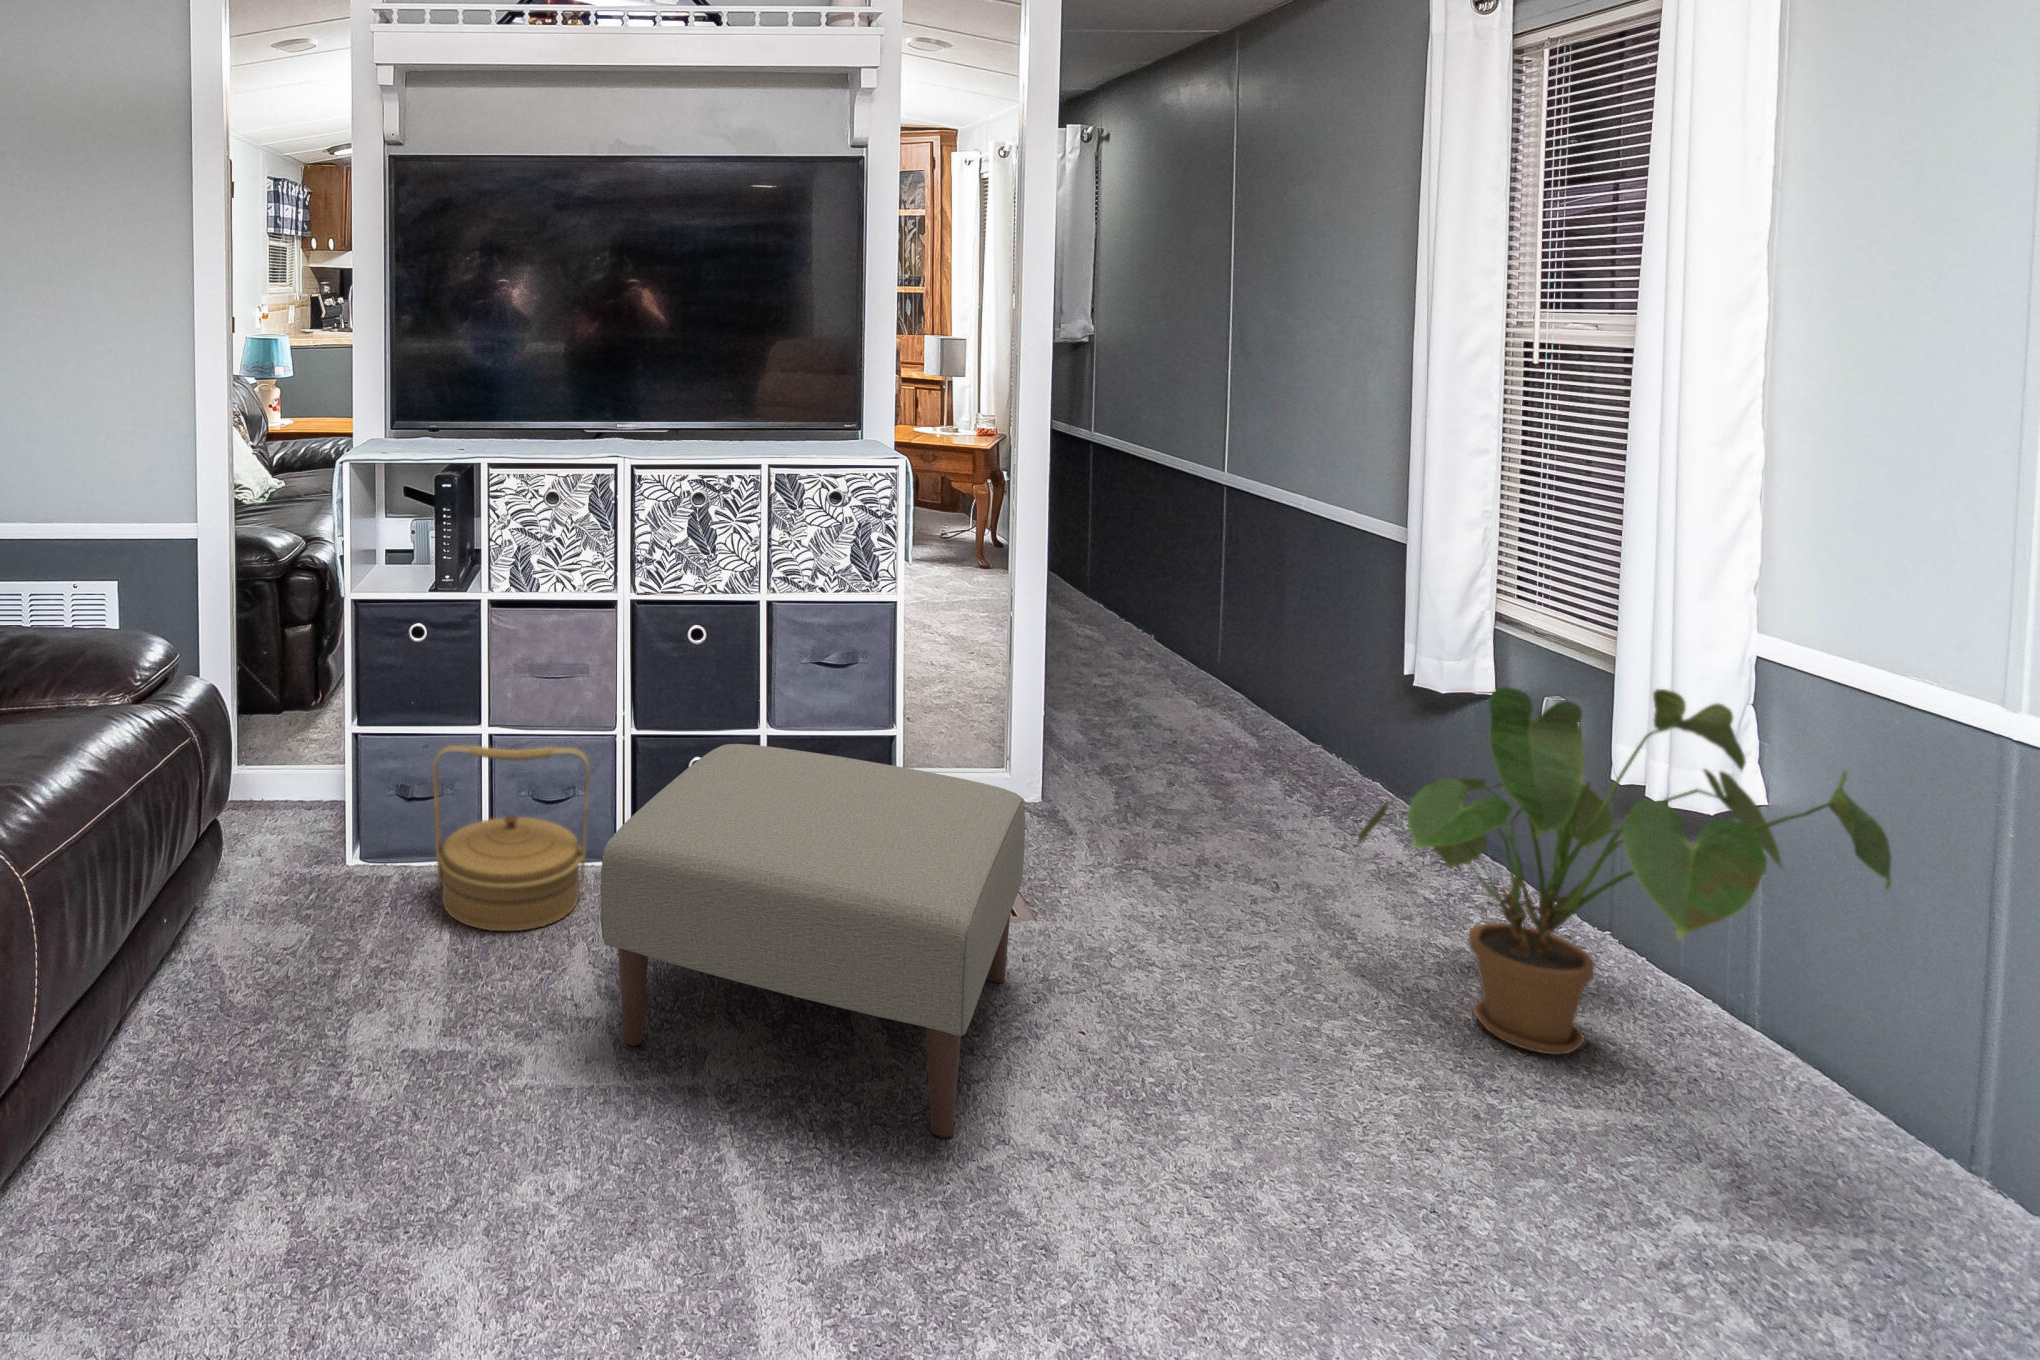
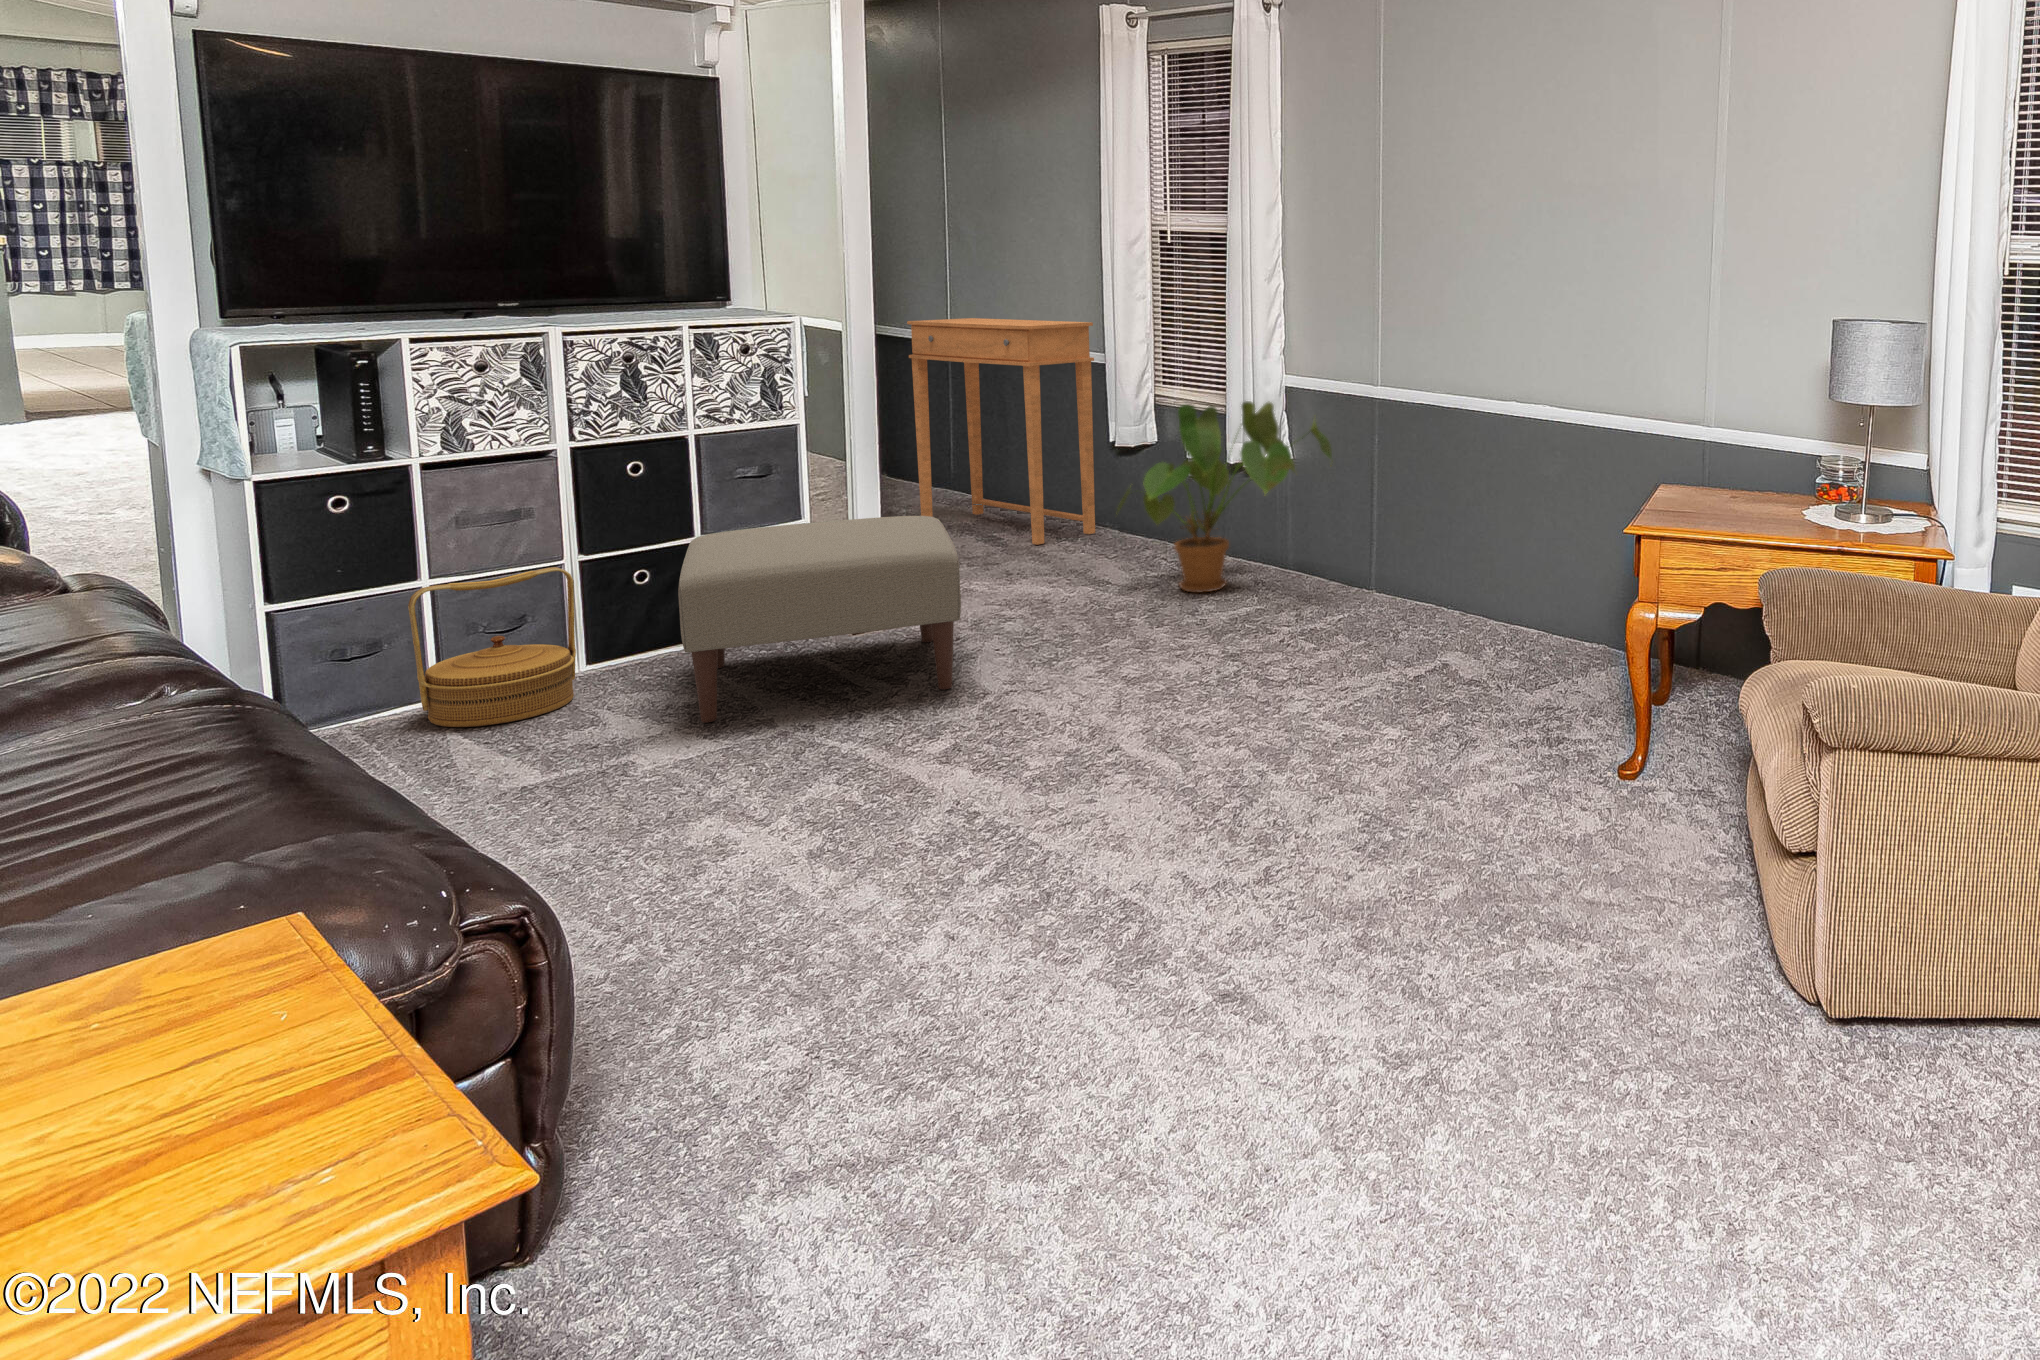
side table: none [1138,446,1390,801] -> present [907,318,1095,545]

